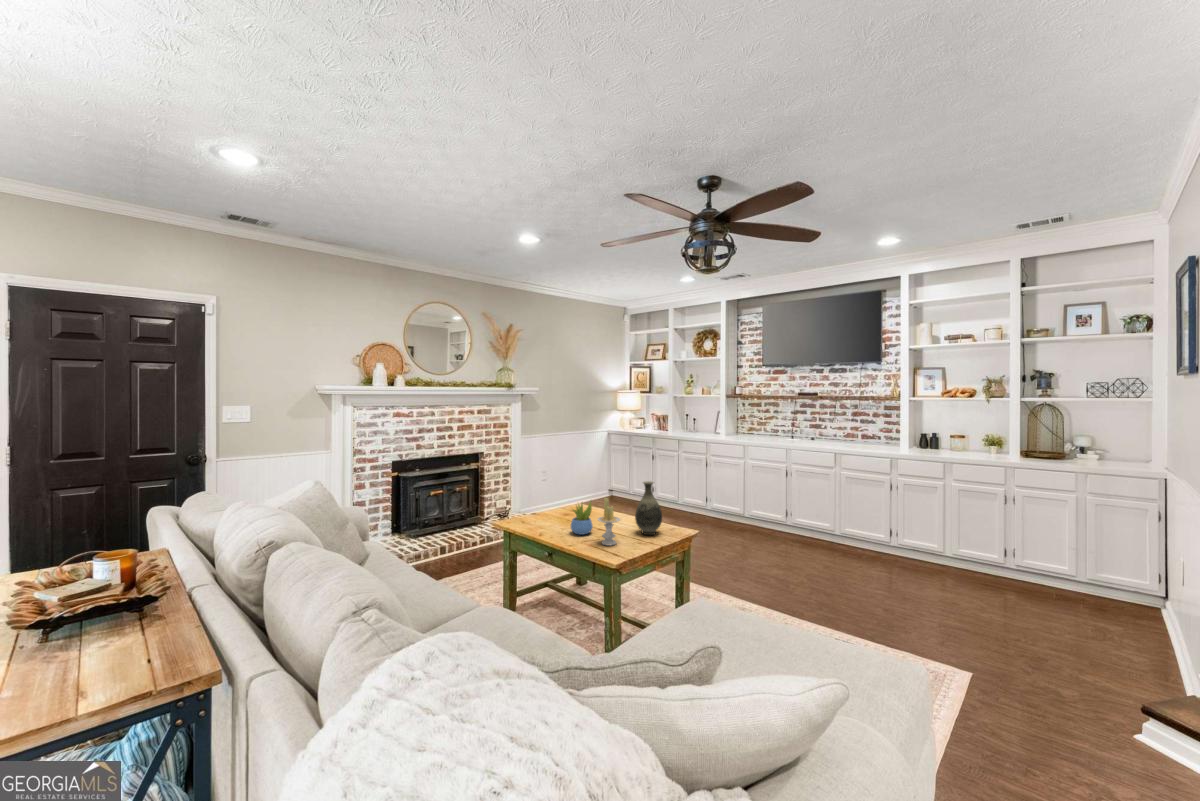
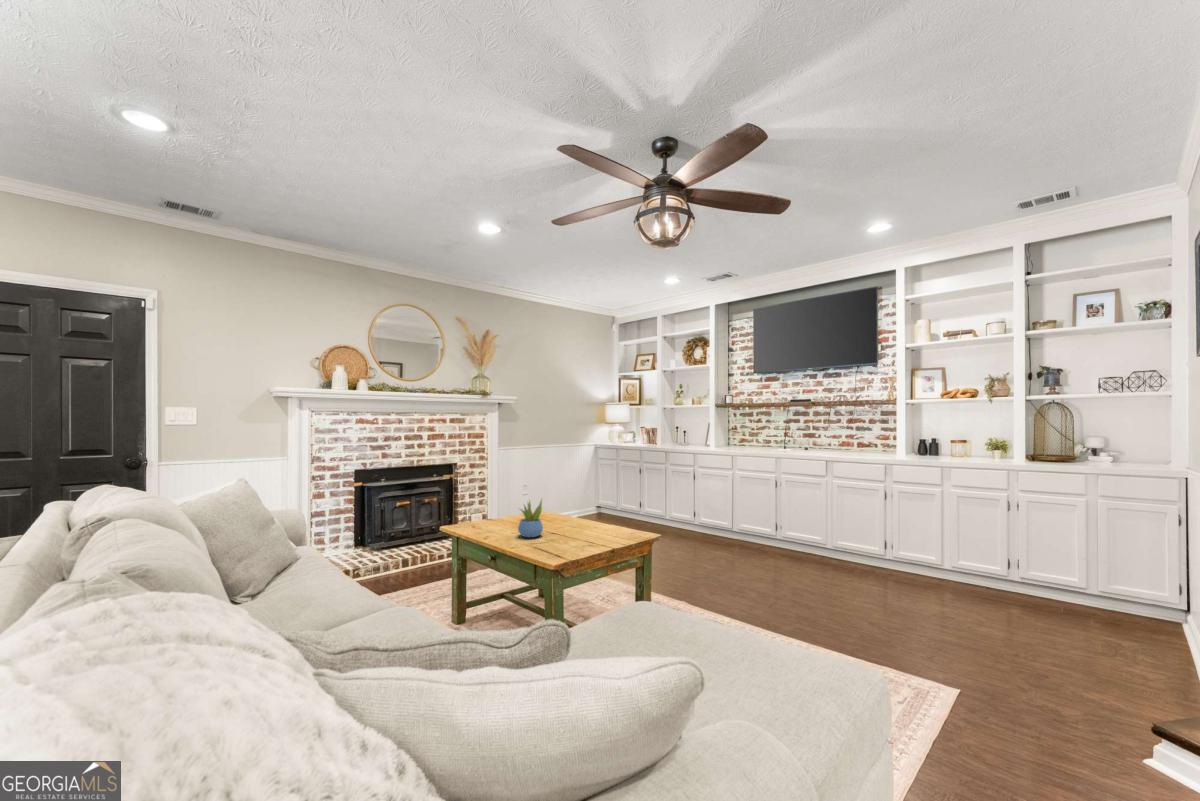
vase: present [635,481,662,535] -> none [590,478,621,538]
candle: present [598,498,620,546] -> none [544,494,570,548]

